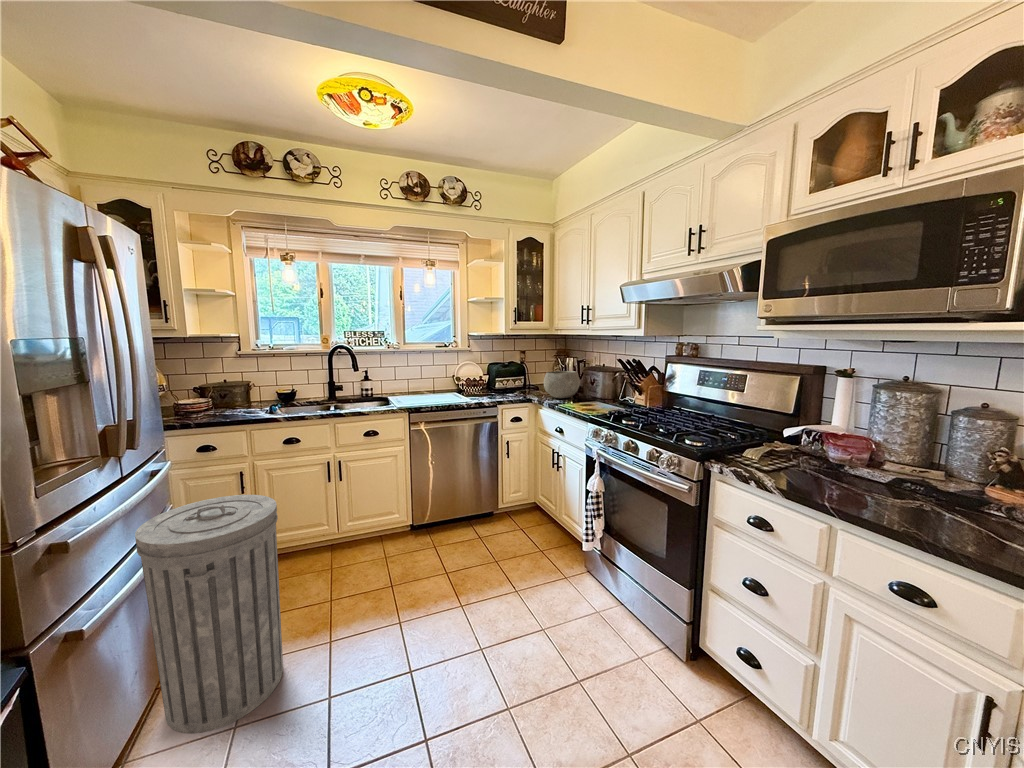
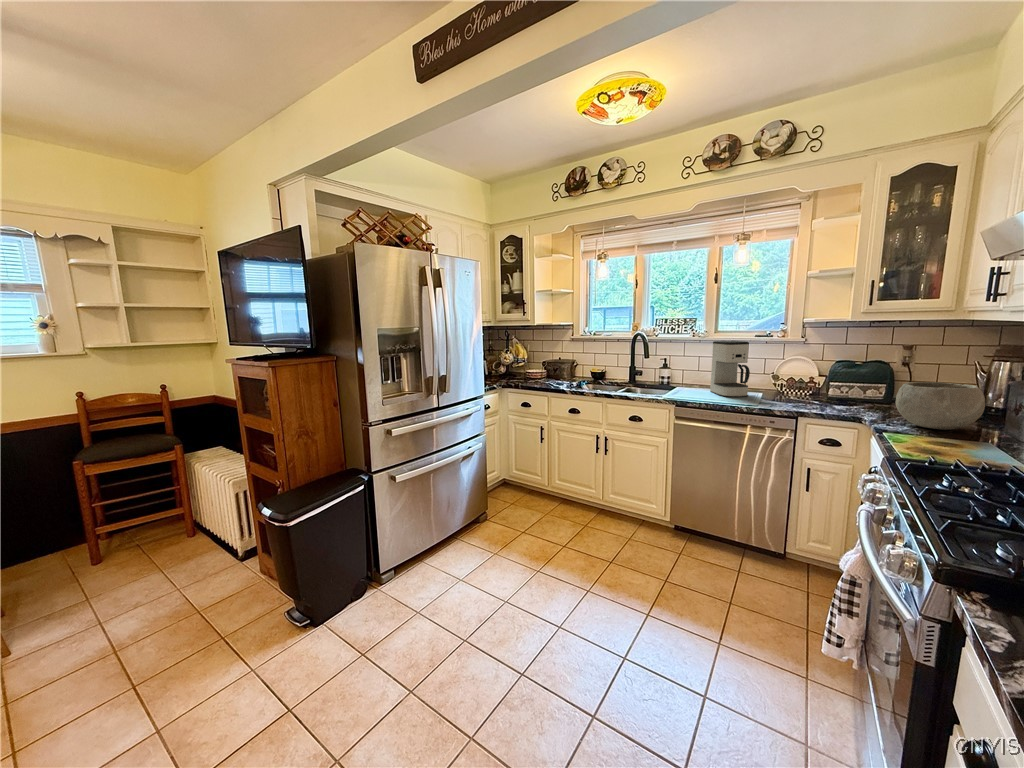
coffee maker: none [416,351,449,399] -> present [710,341,750,397]
trash can: present [135,495,283,734] -> none [435,438,509,580]

